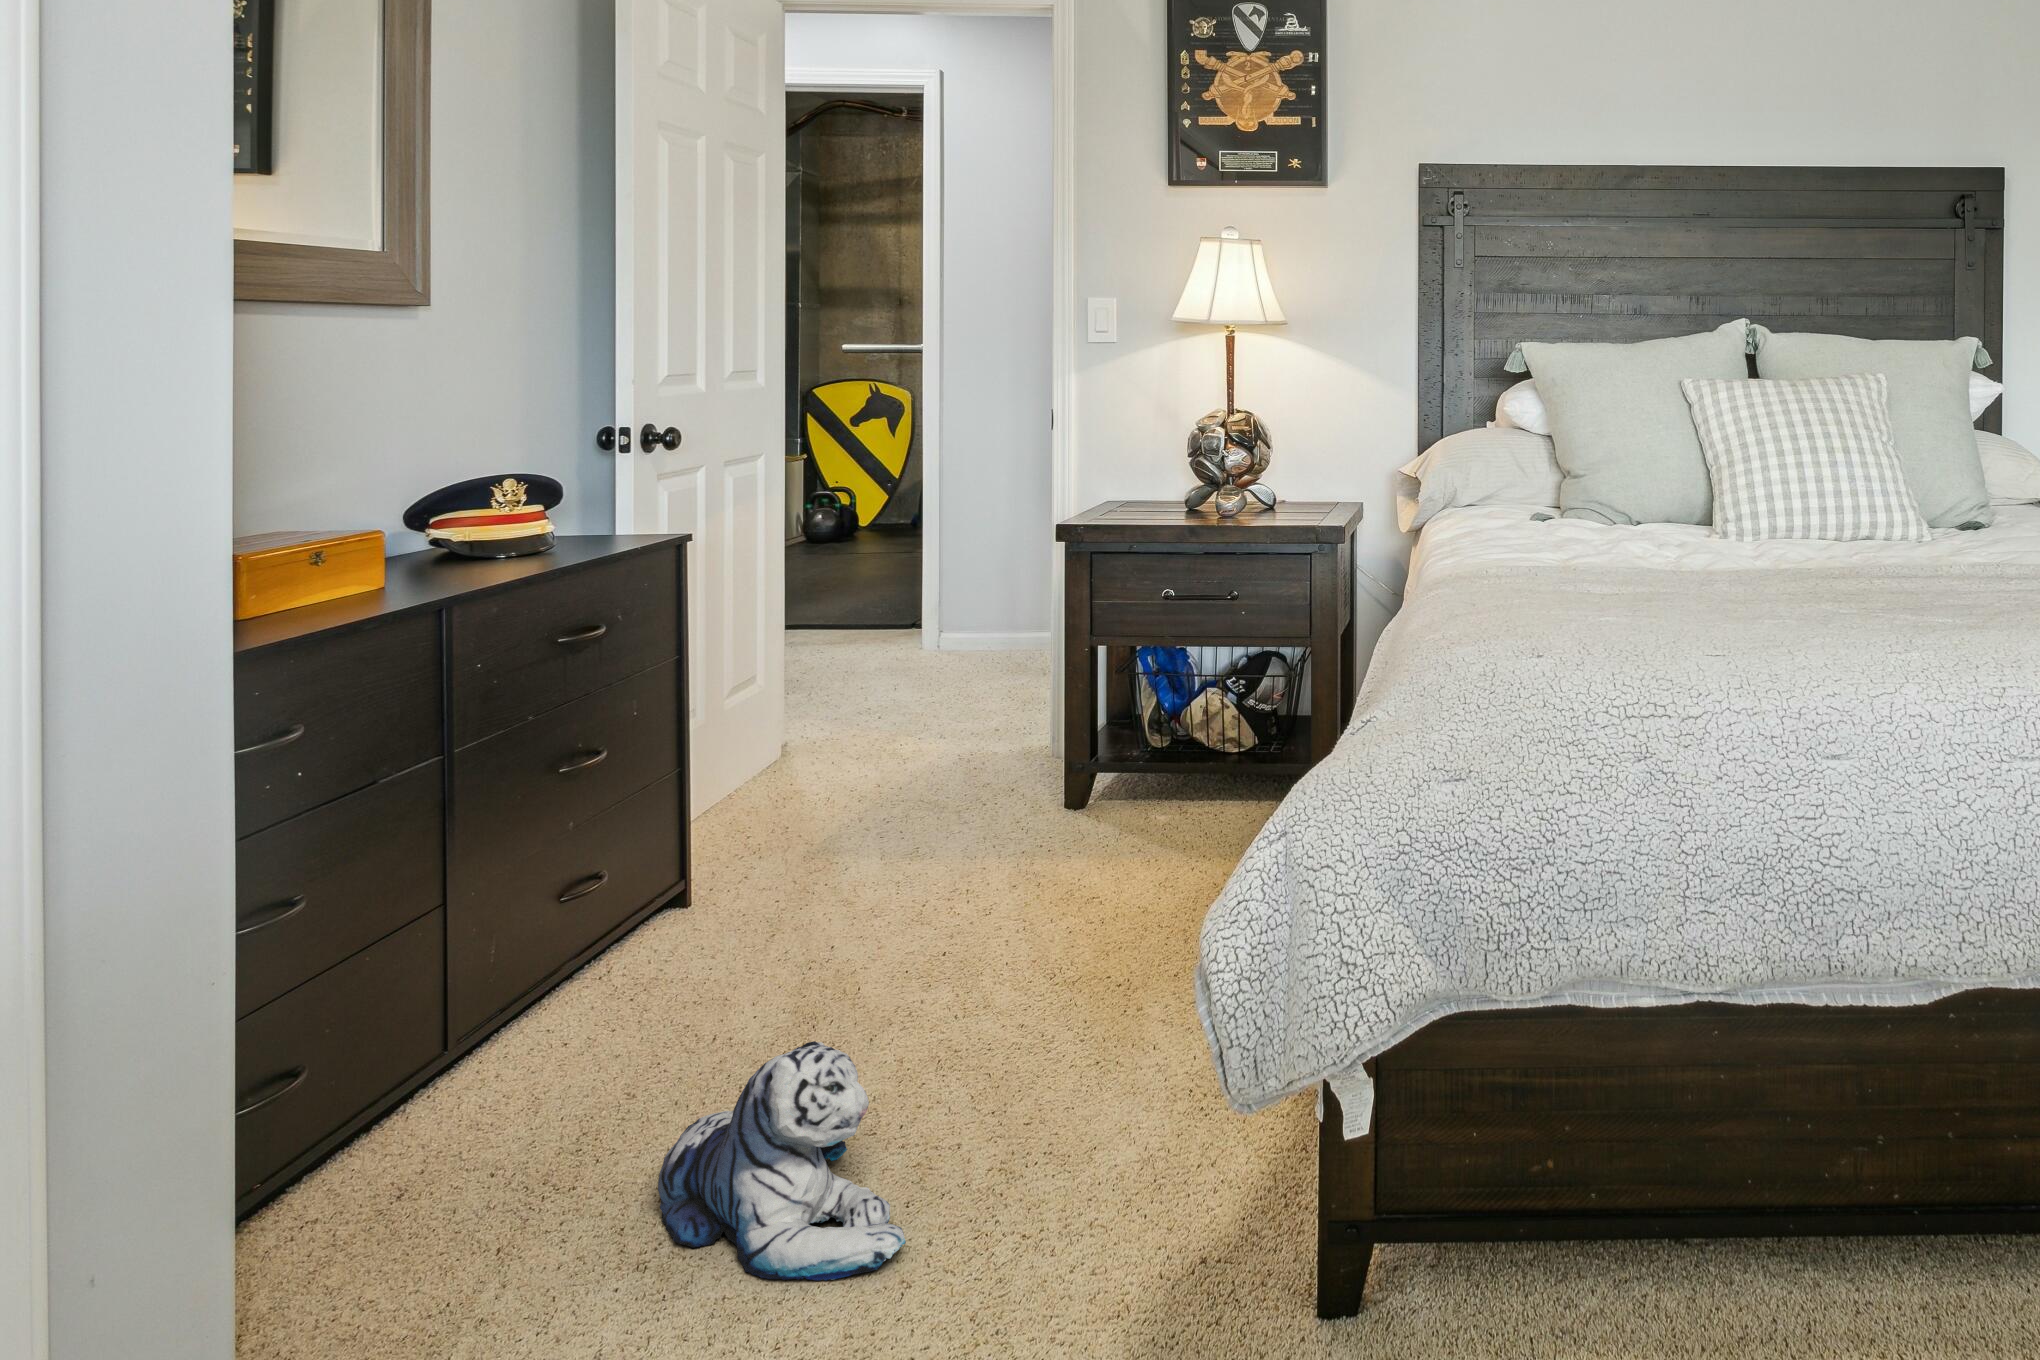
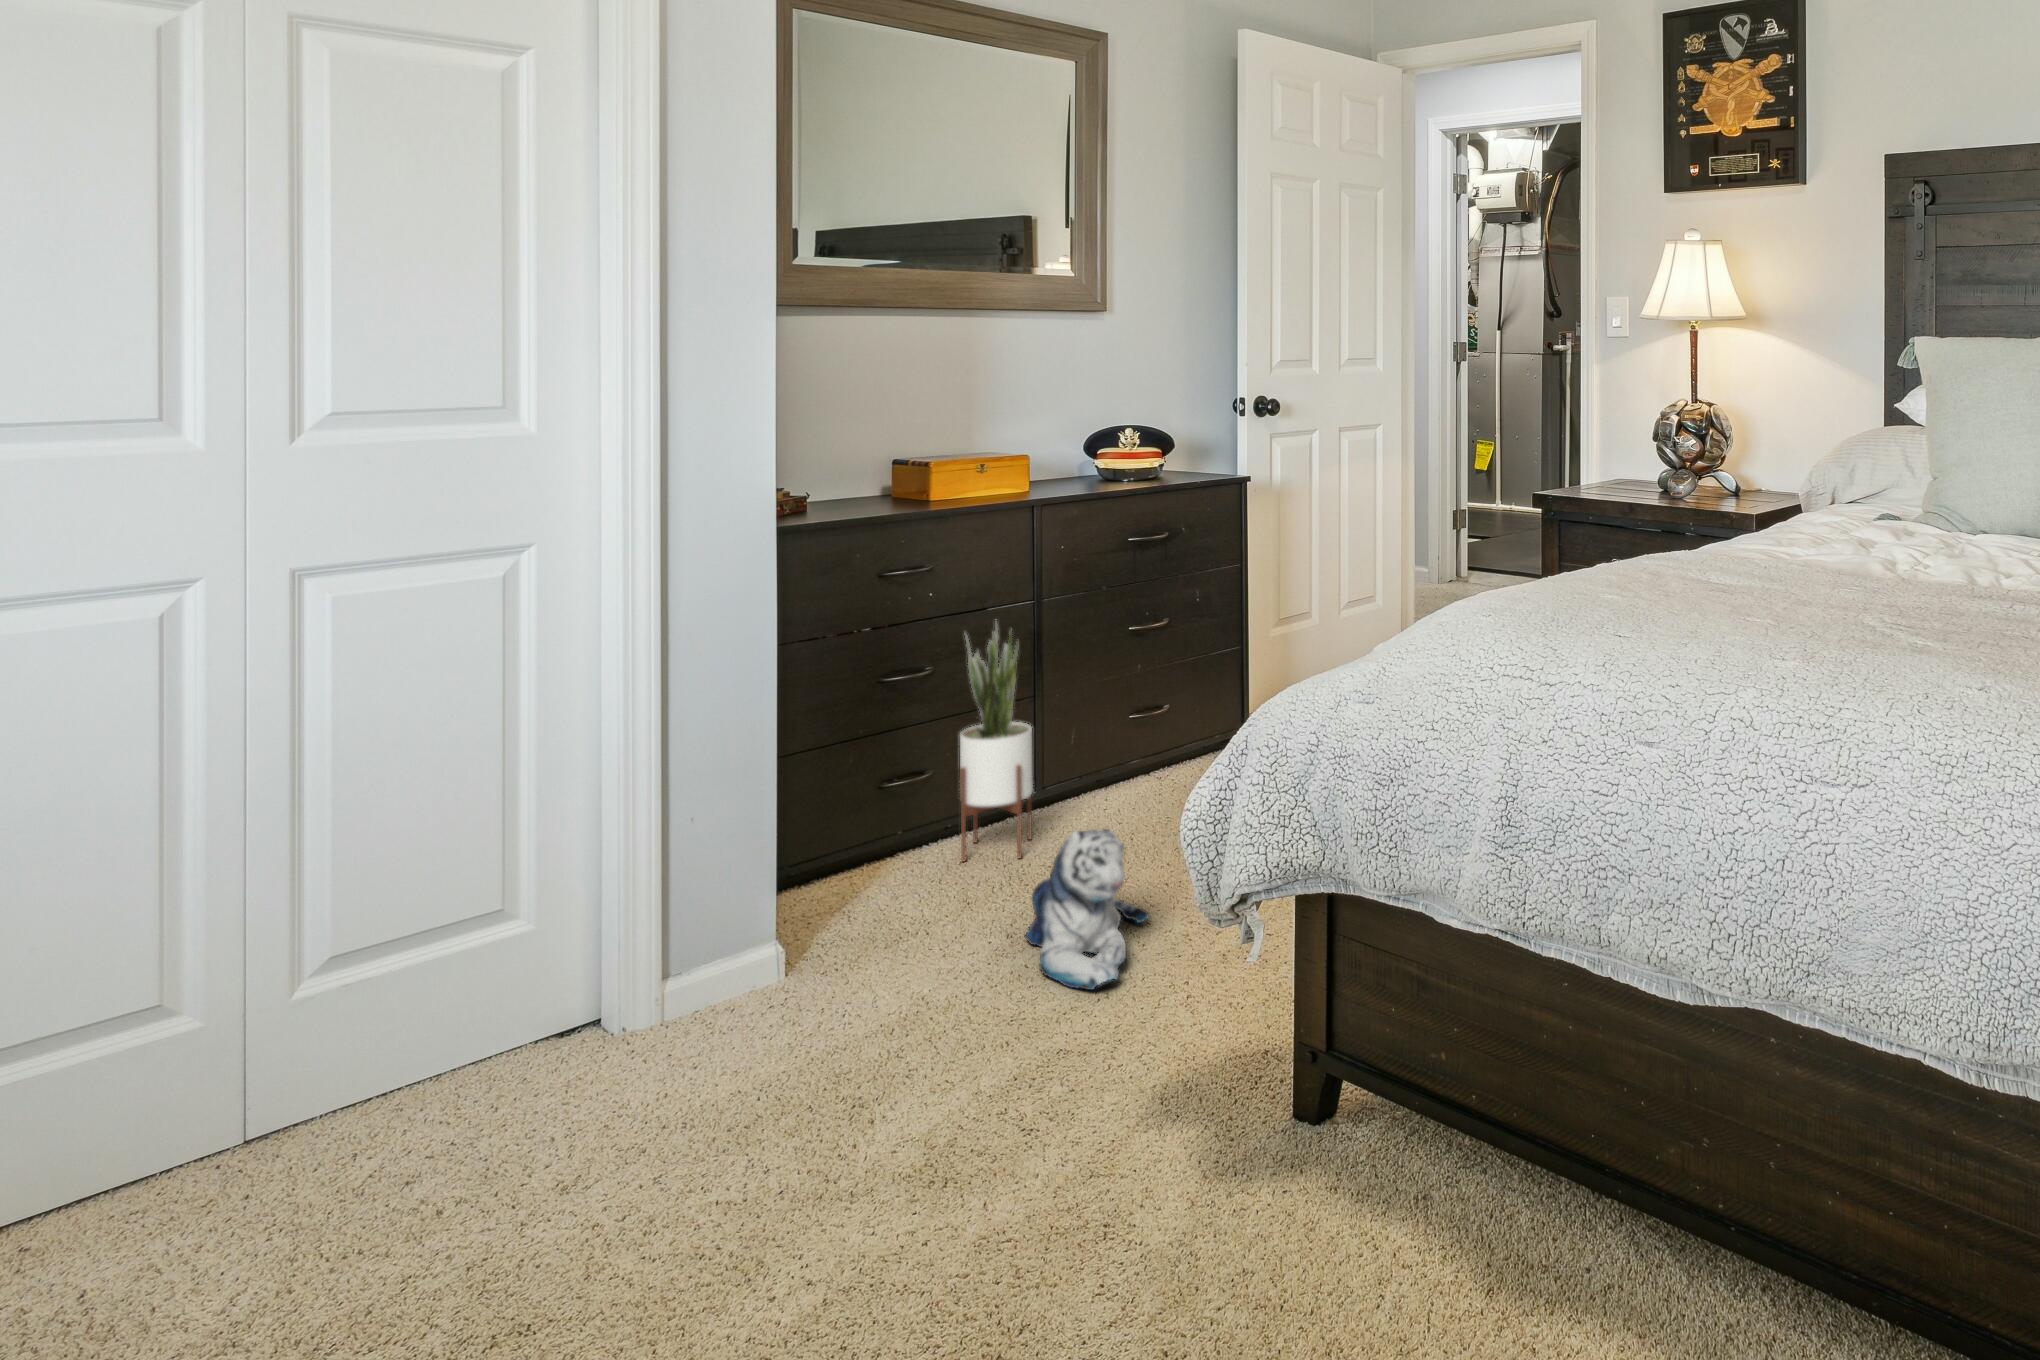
potted plant: none [376,784,510,1175] -> present [960,625,1033,861]

